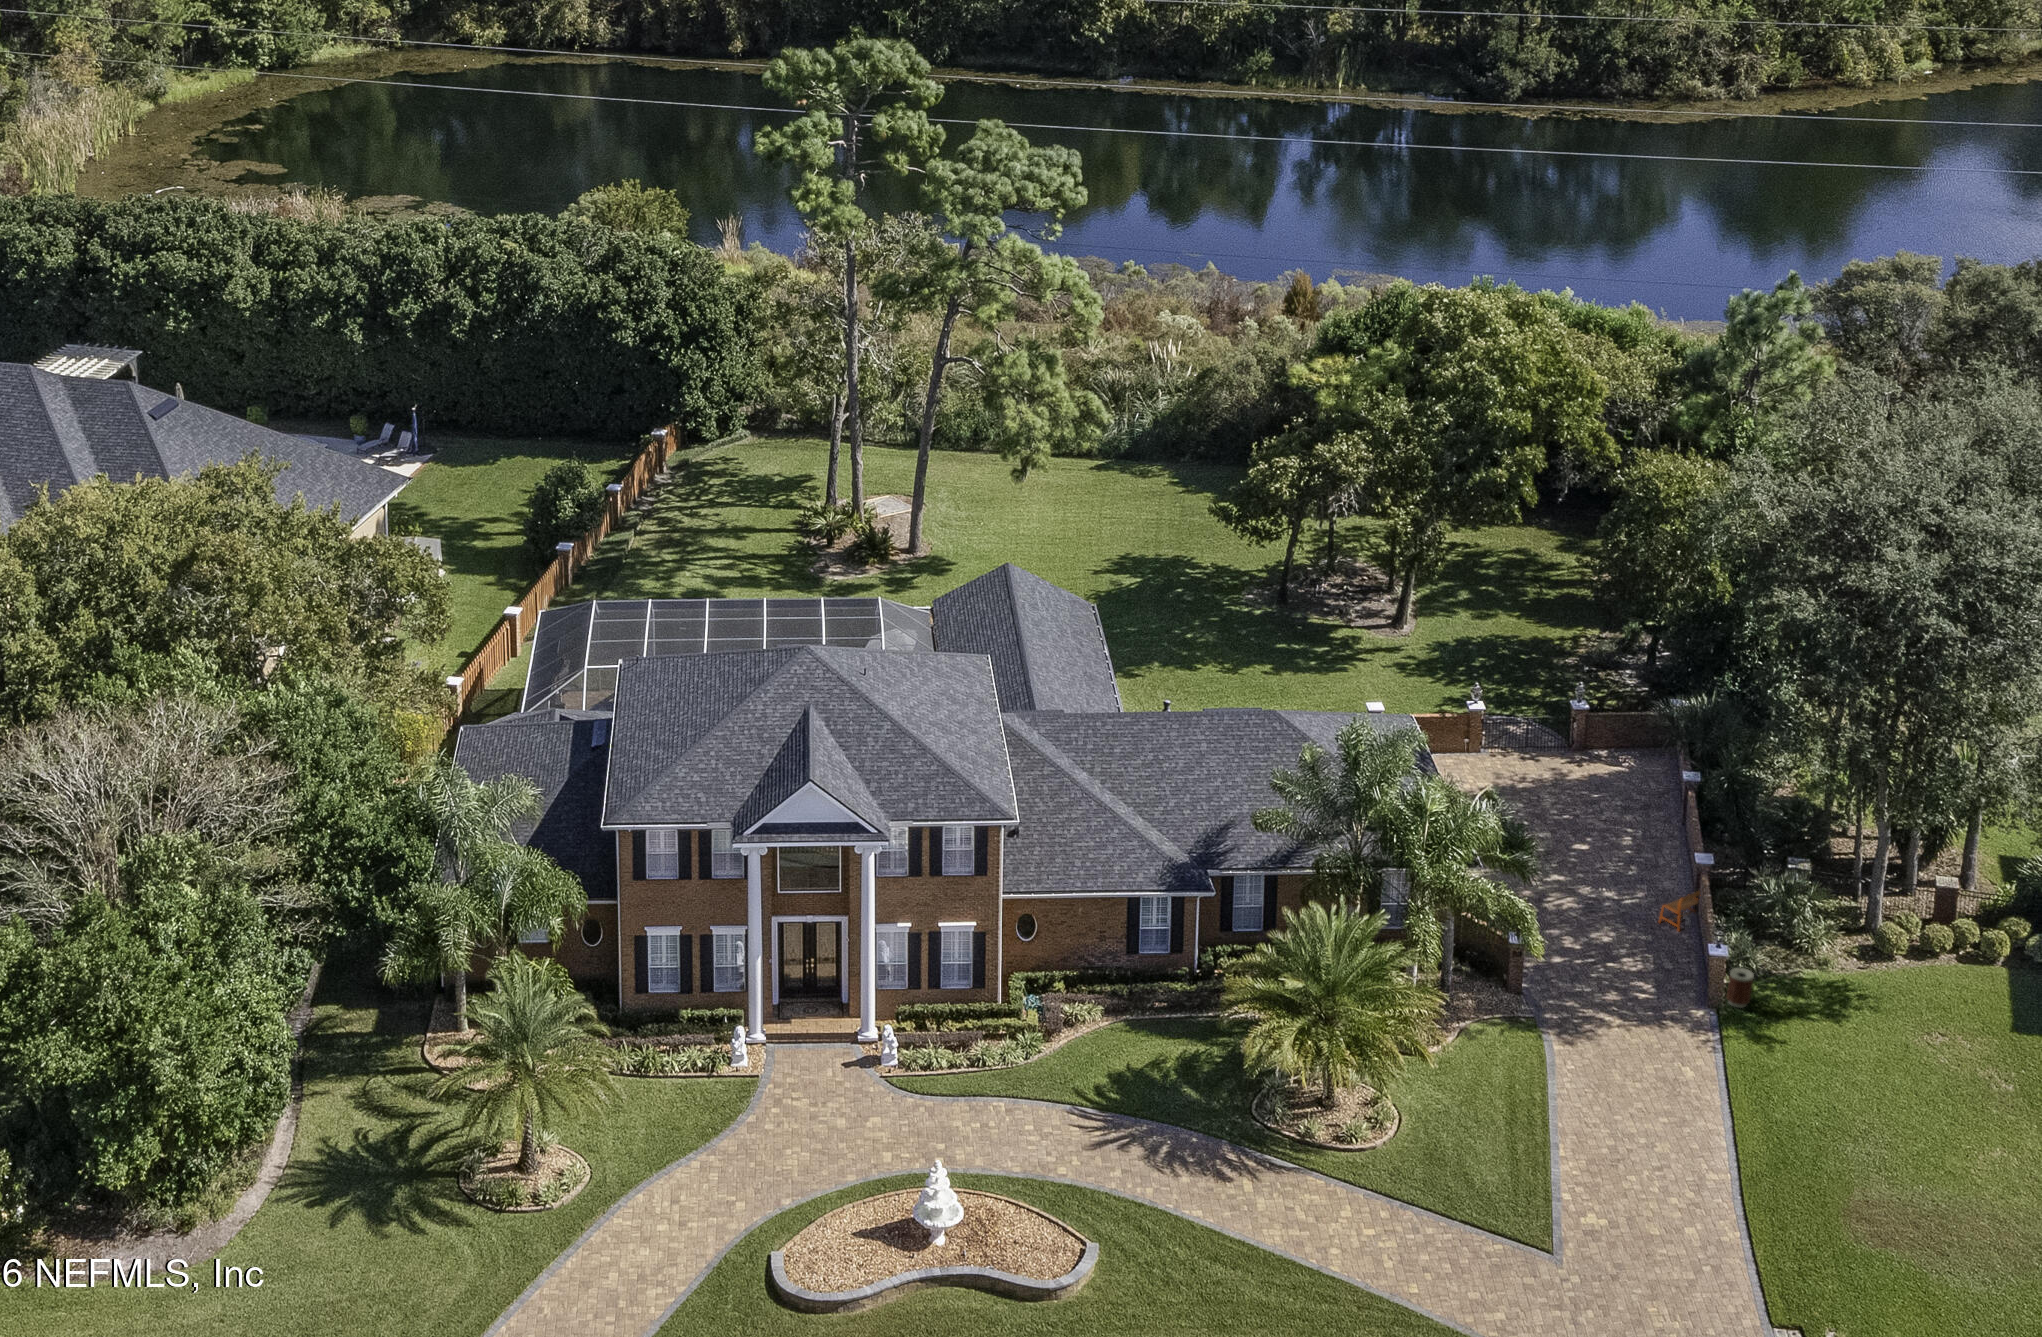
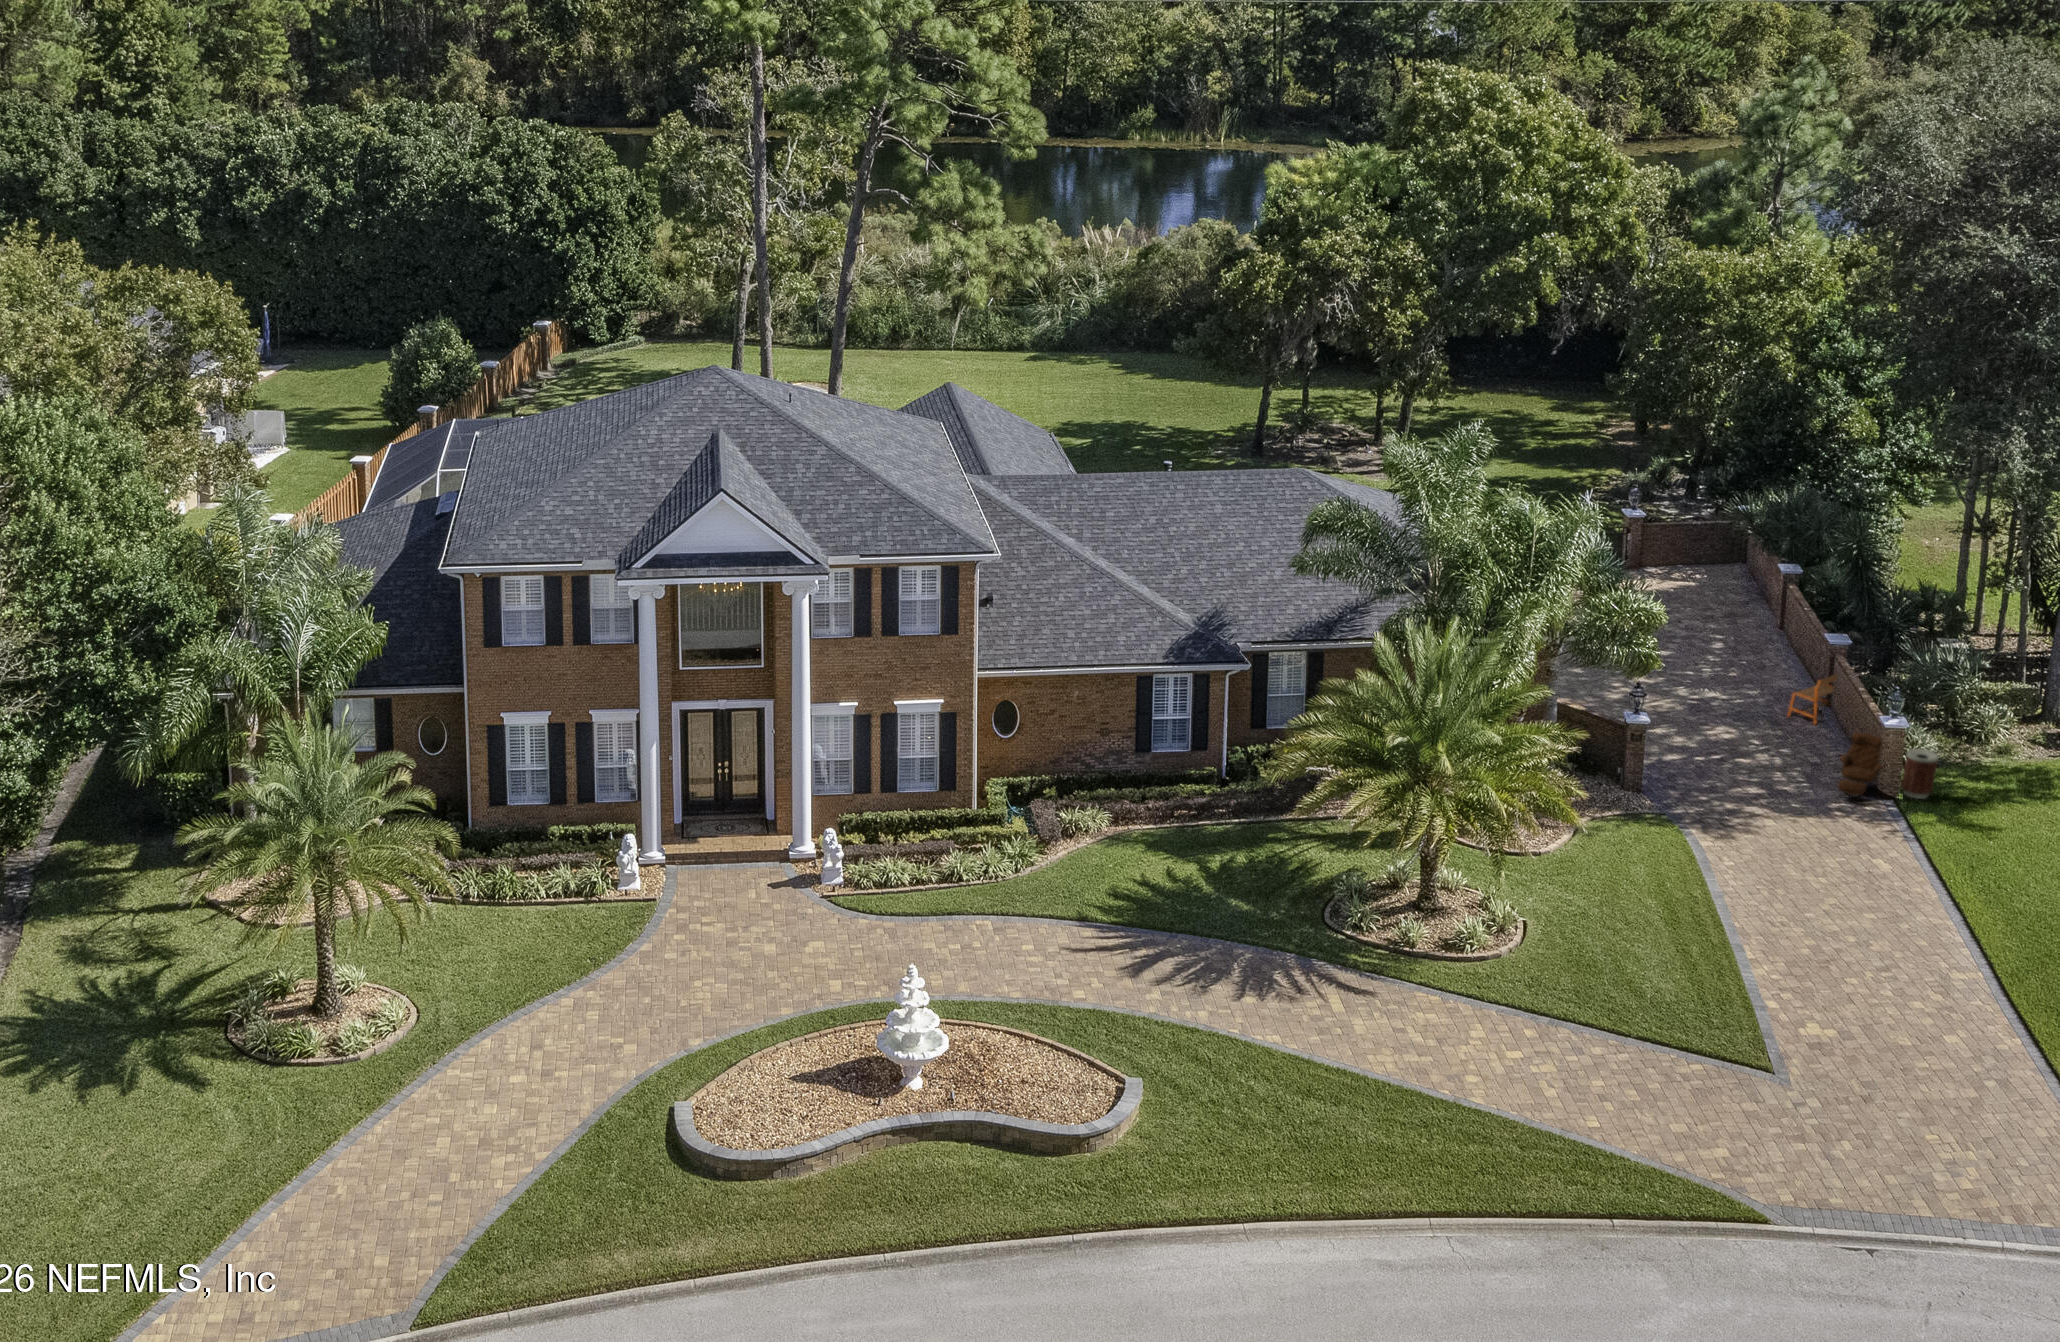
lounge chair: none [1674,953,1714,1009] -> present [1838,733,1883,796]

